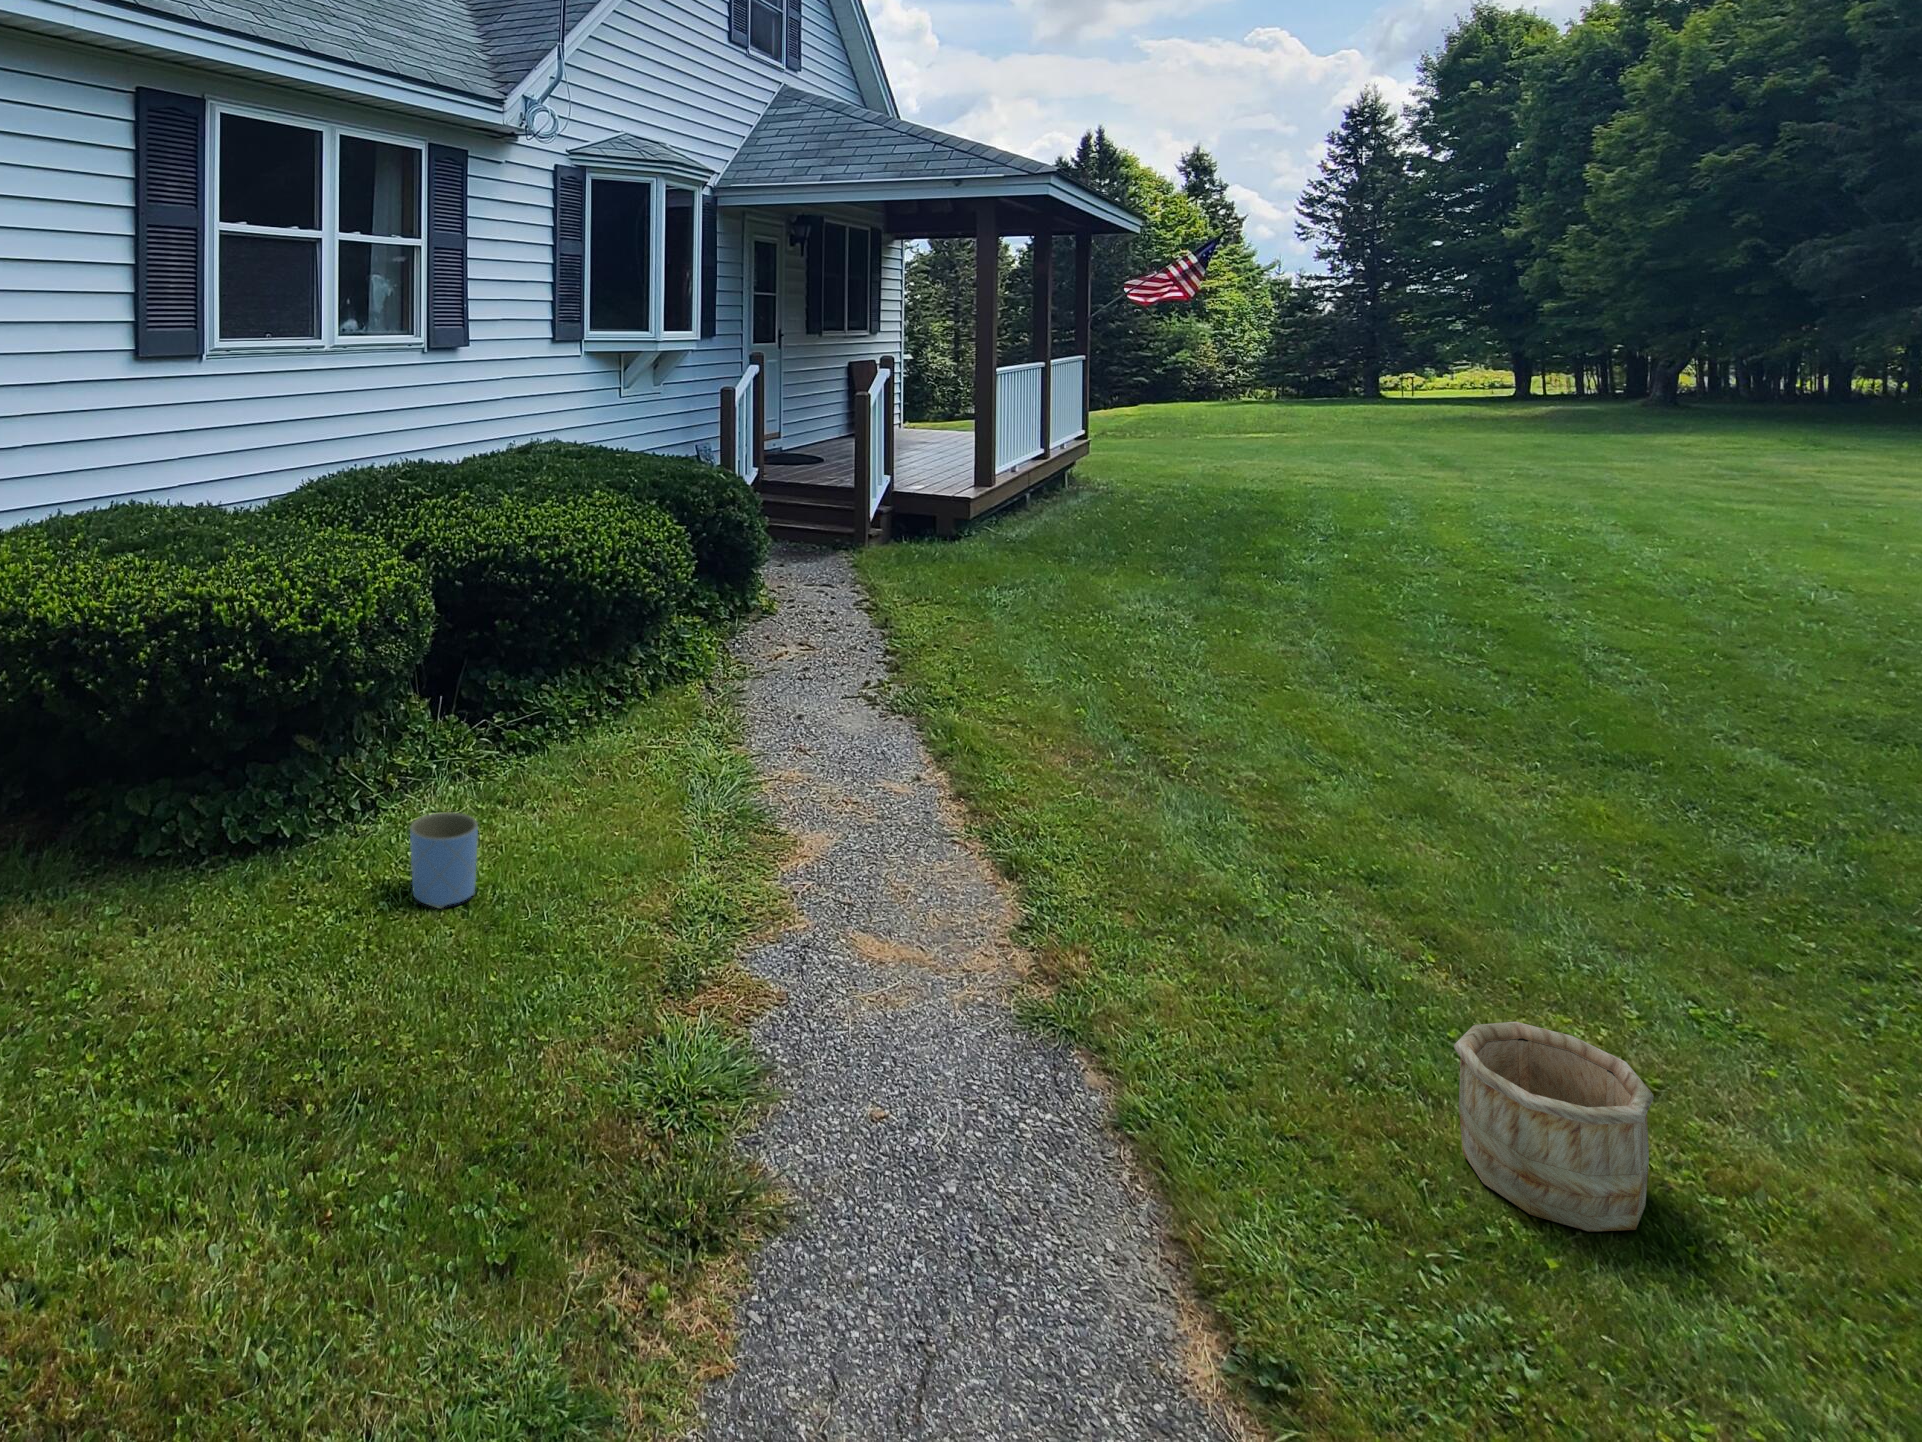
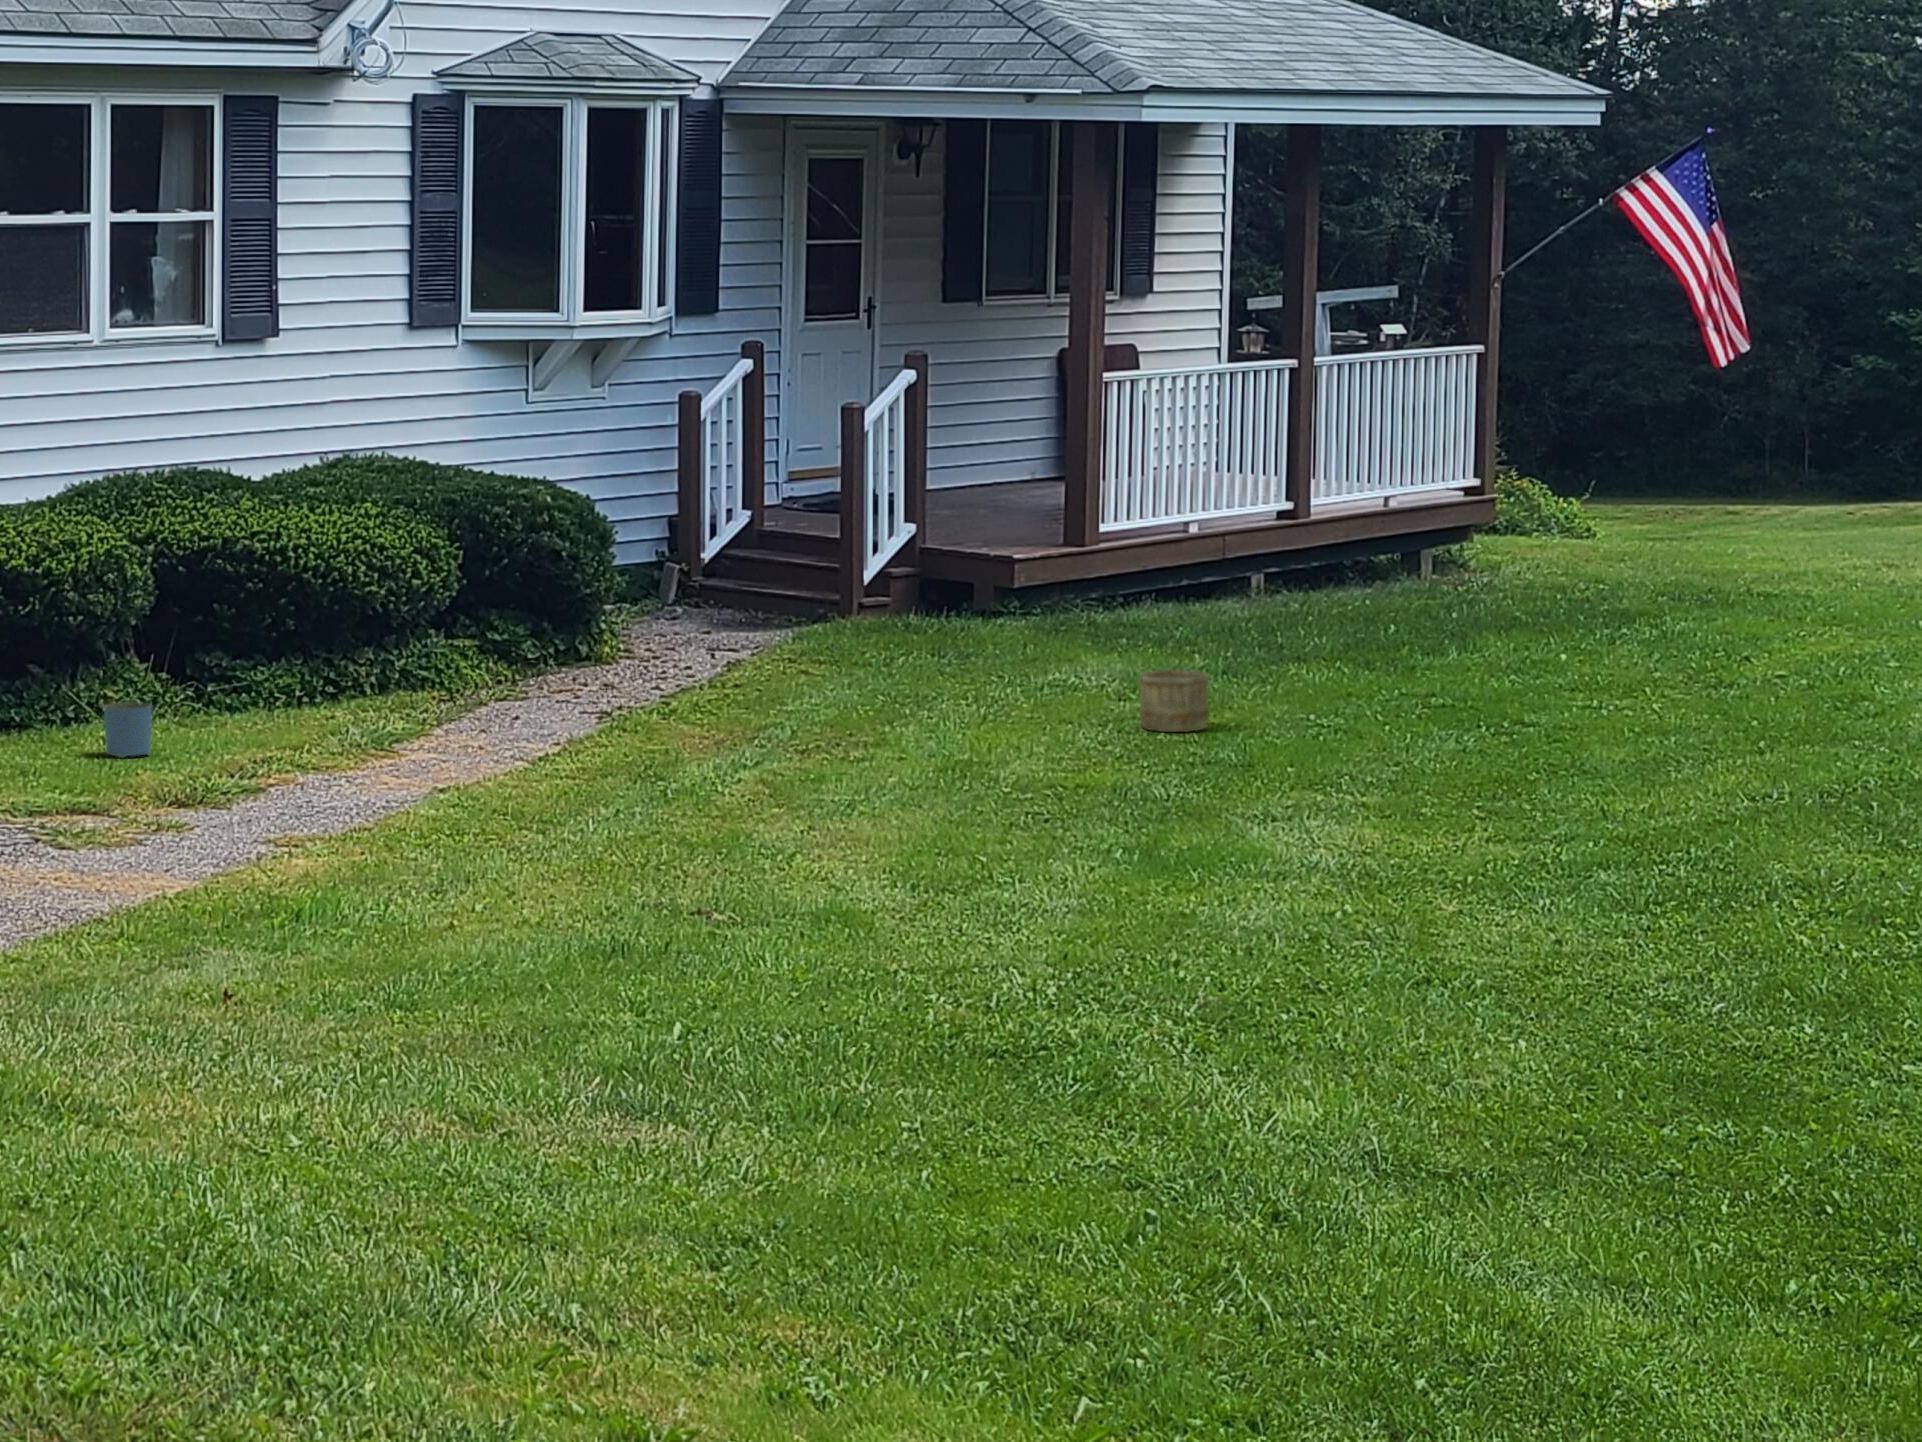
wooden bucket: present [1454,1022,1654,1232] -> present [1138,670,1210,732]

